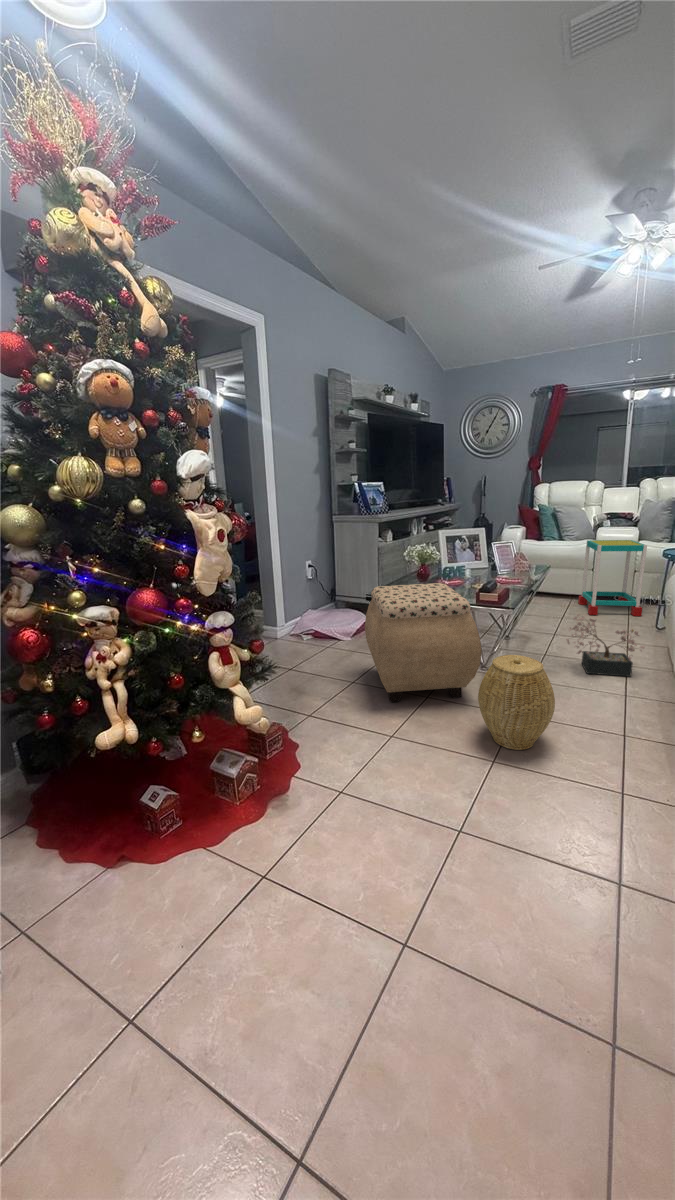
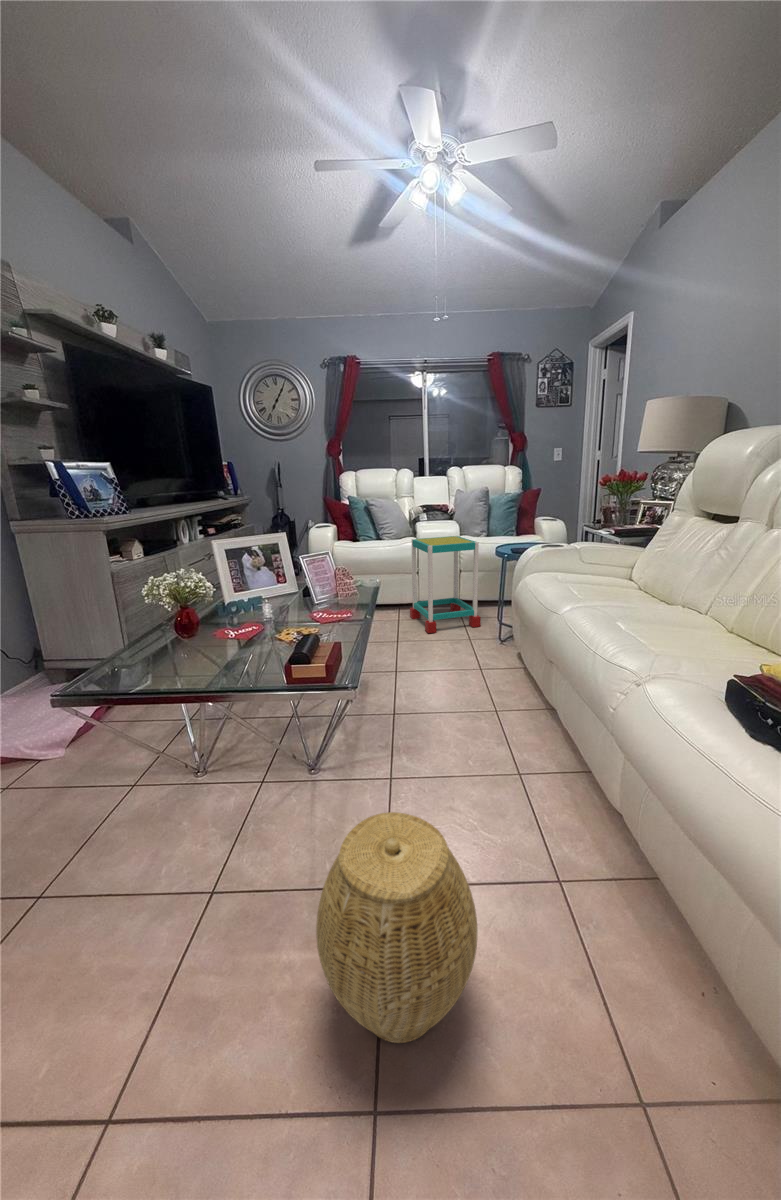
ottoman: present [365,583,481,702] -> none [42,646,308,962]
decorative plant: present [567,615,645,677] -> none [427,655,523,744]

